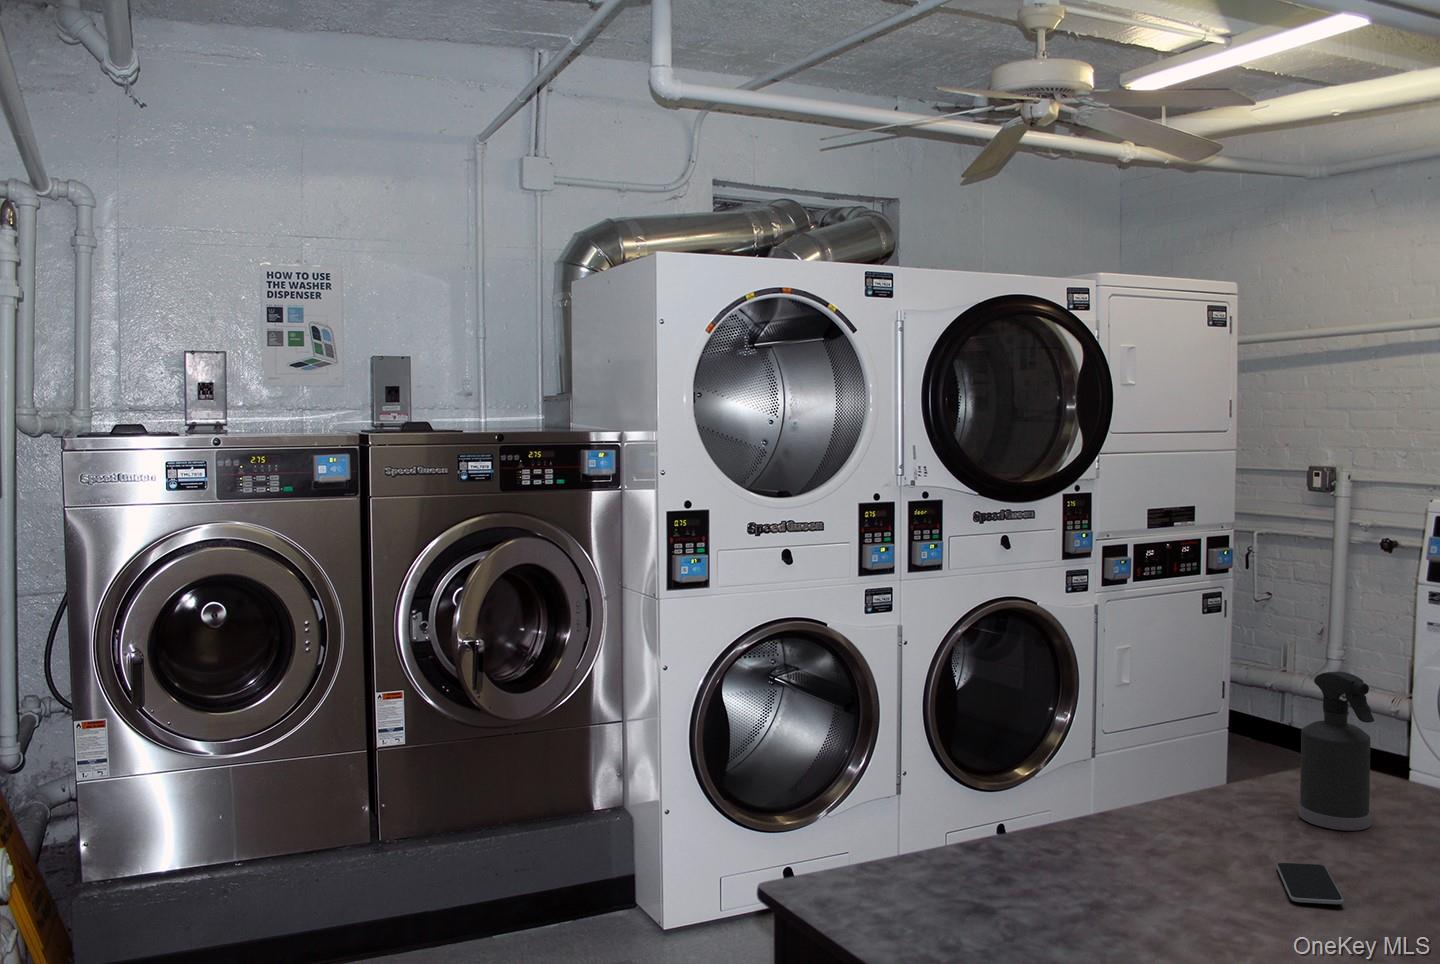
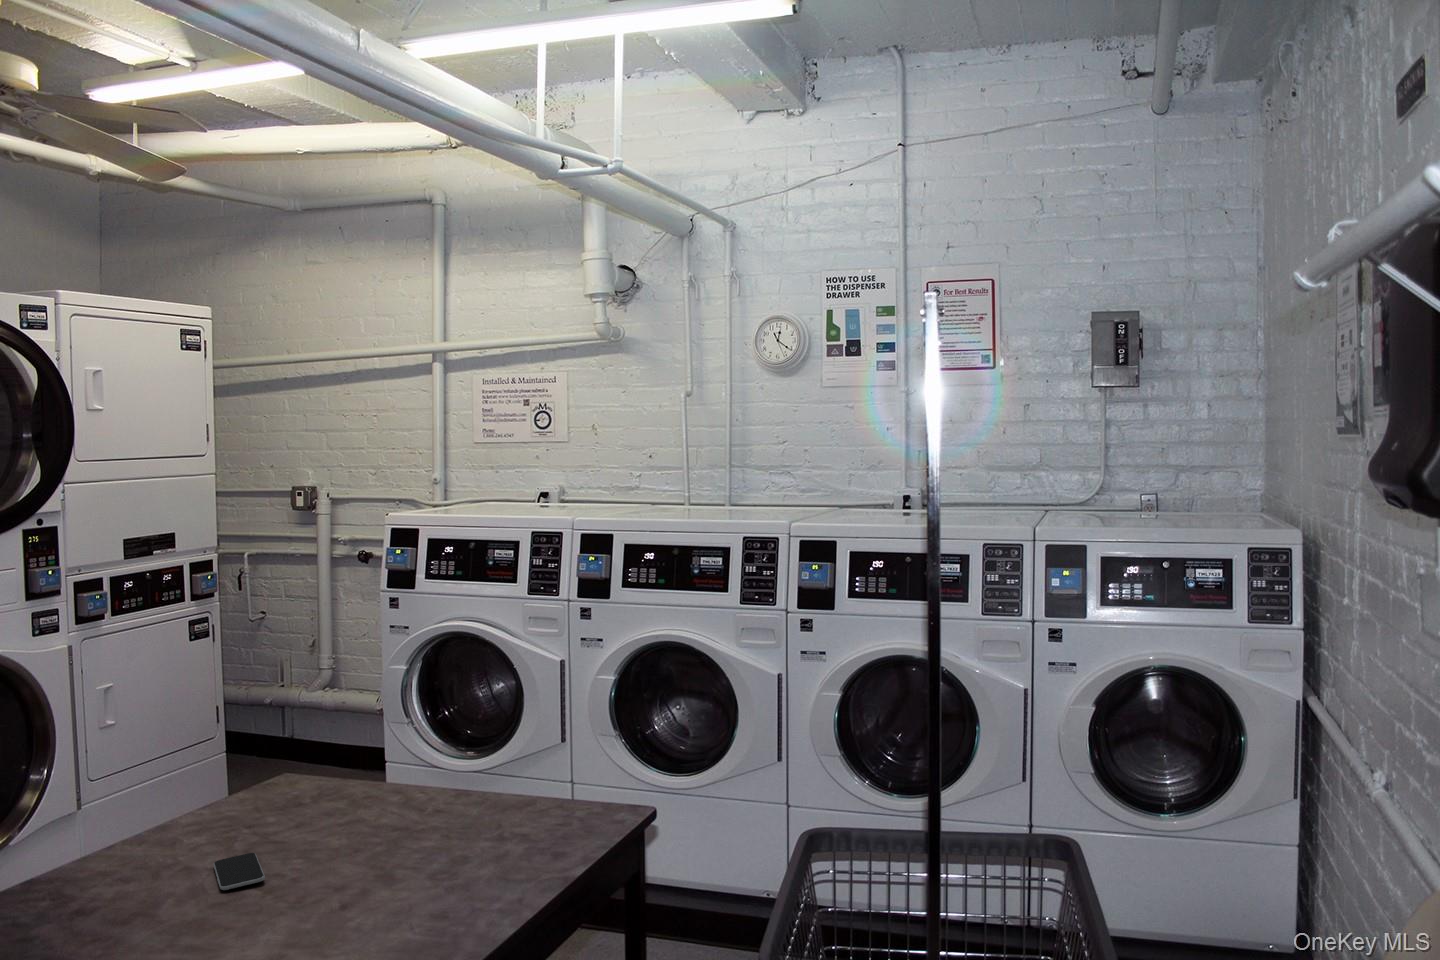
spray bottle: present [1299,672,1374,831] -> none [242,680,302,820]

